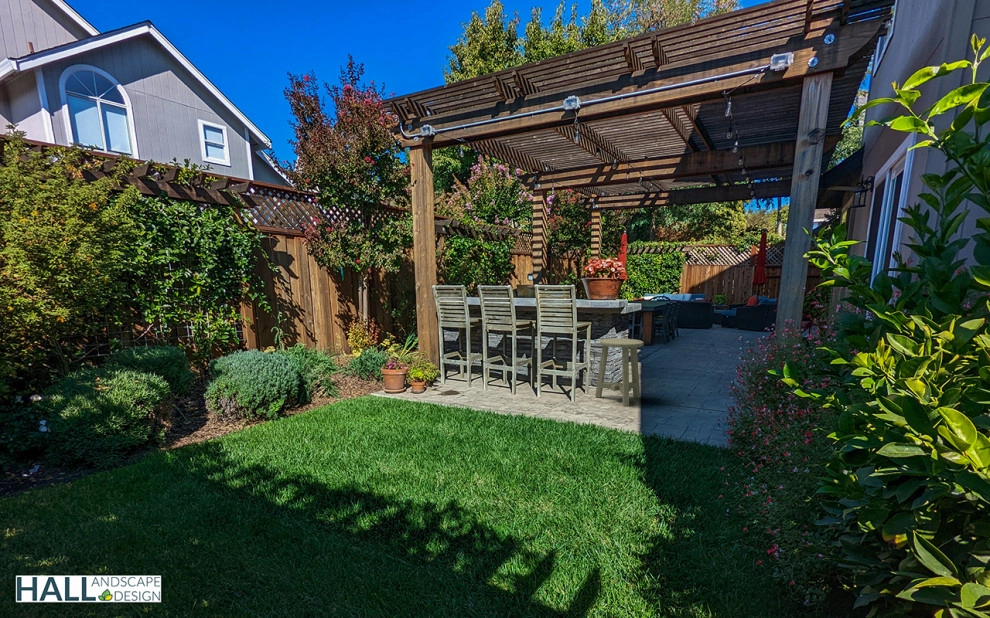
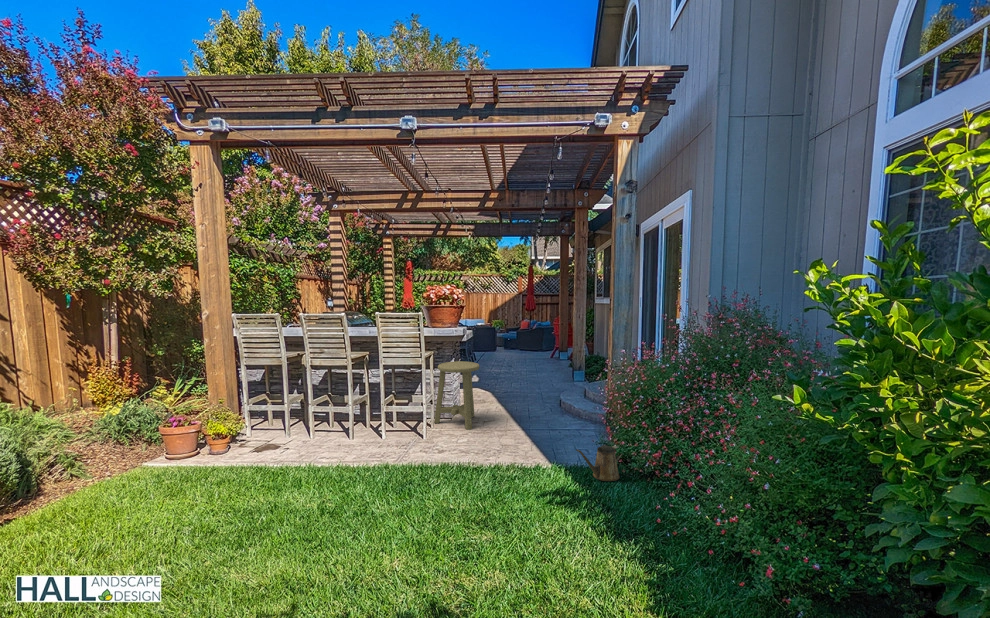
watering can: none [701,424,764,466] -> present [576,445,621,481]

